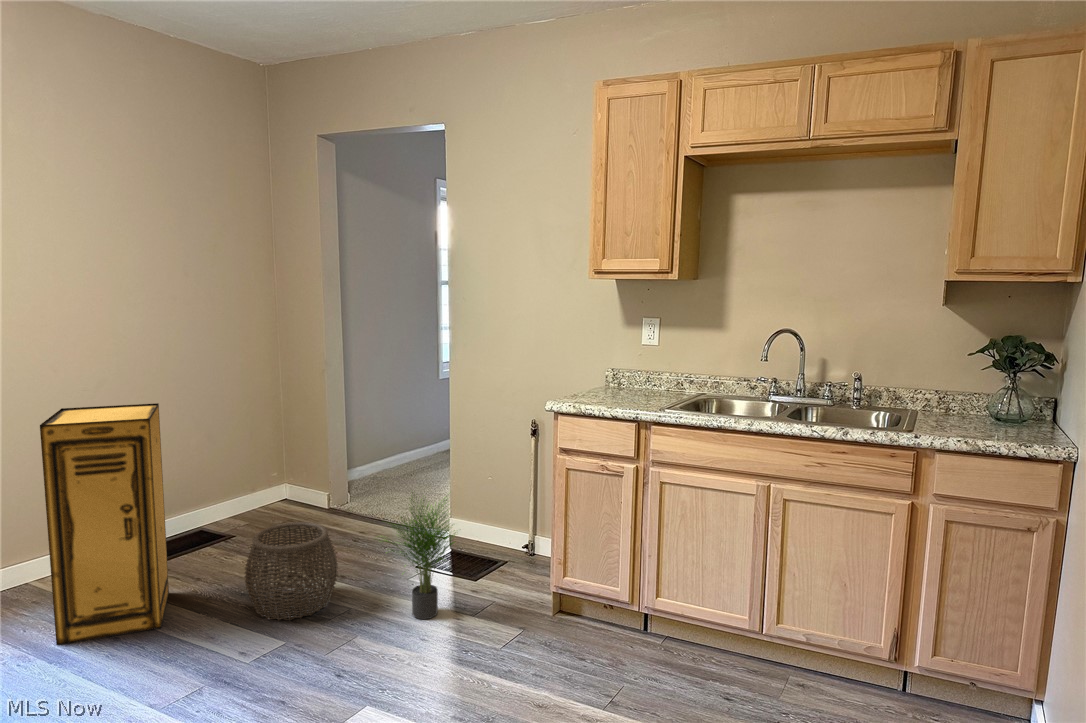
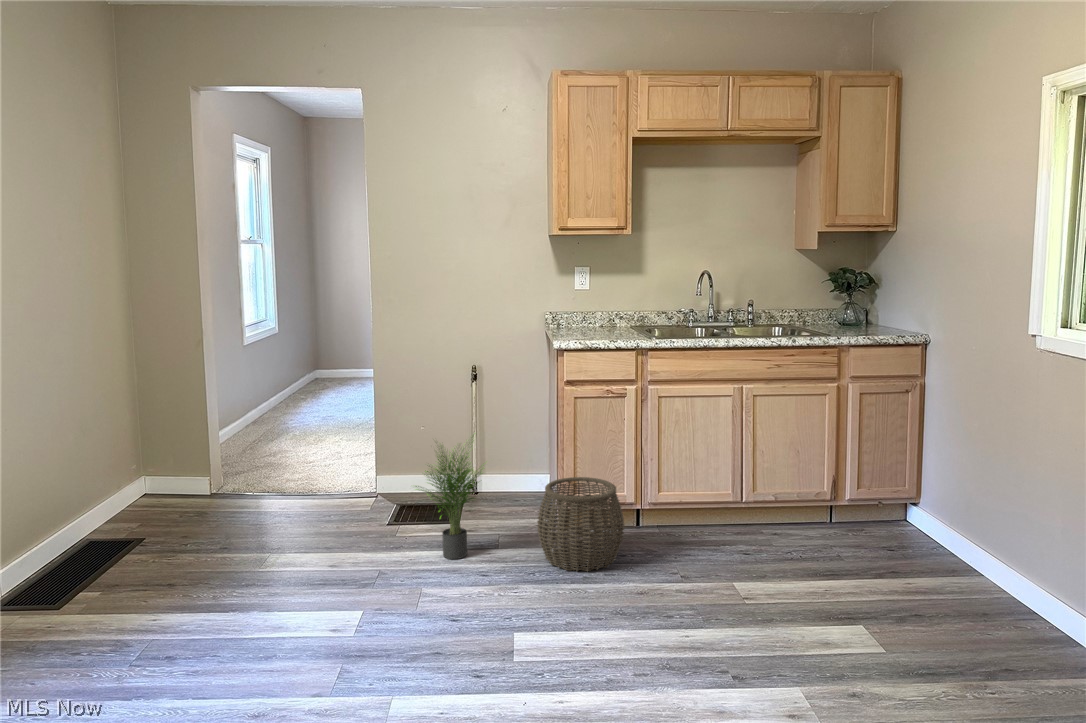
storage cabinet: present [40,403,169,645] -> none [21,376,196,669]
woven basket: present [245,522,338,620] -> present [537,477,624,571]

